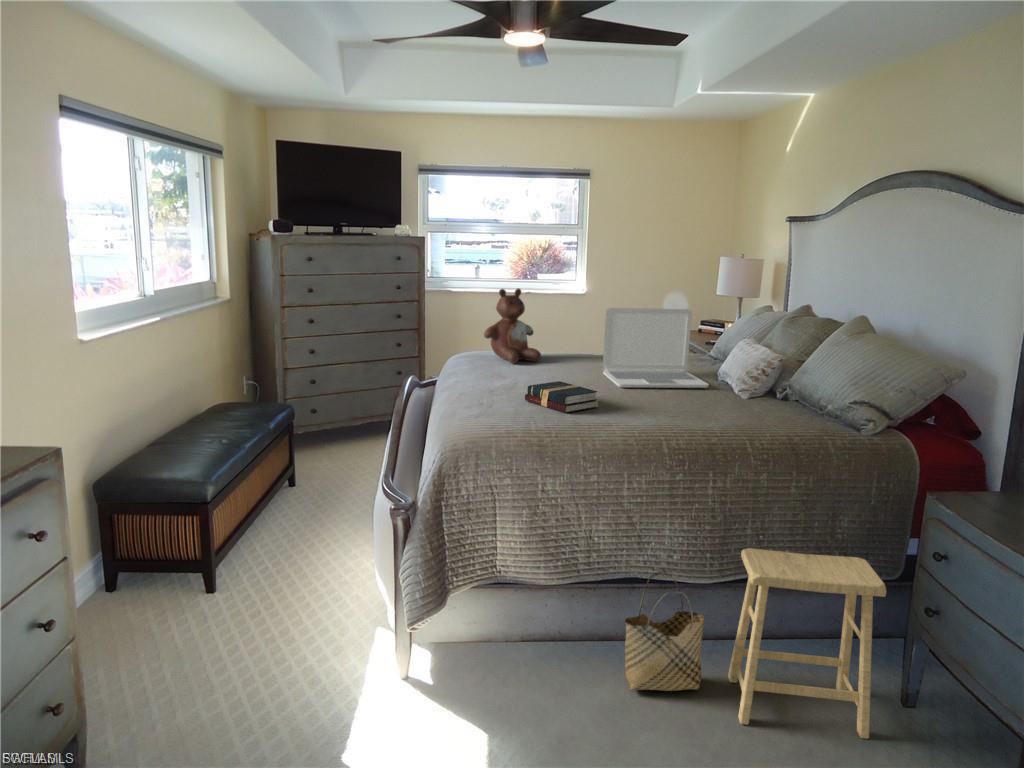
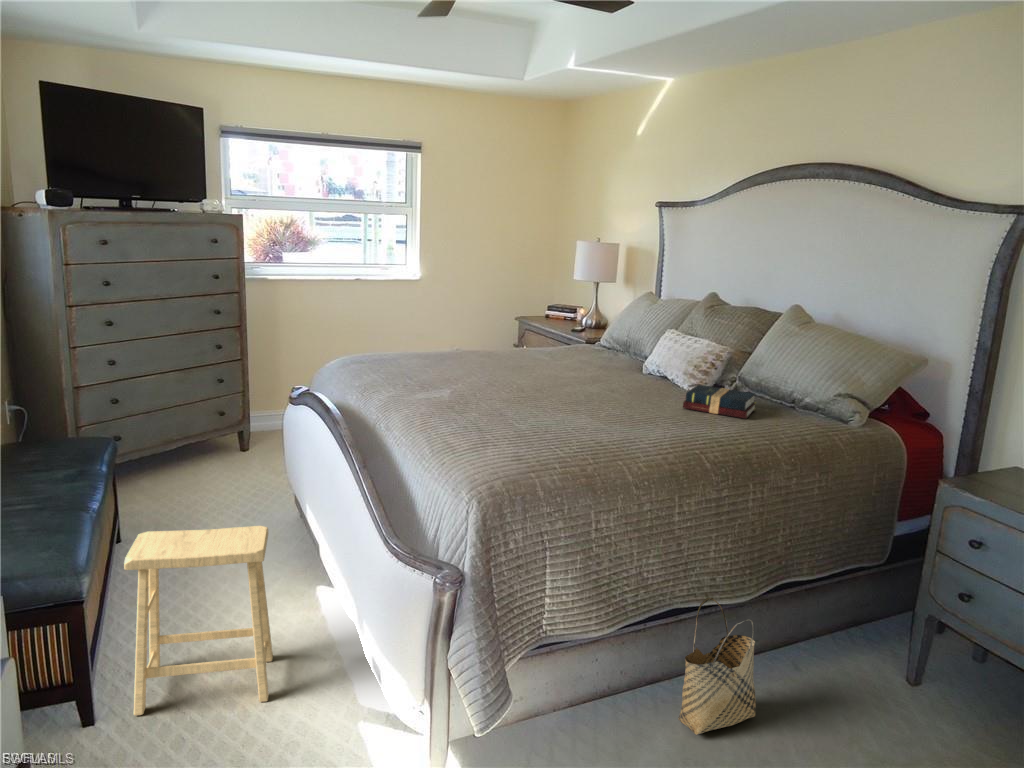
stuffed bear: present [484,288,541,363] -> none [386,280,453,369]
laptop: present [603,308,709,388] -> none [535,301,657,392]
hardback book: present [525,381,599,413] -> present [683,385,756,419]
footstool: present [728,548,886,739] -> present [124,526,273,716]

